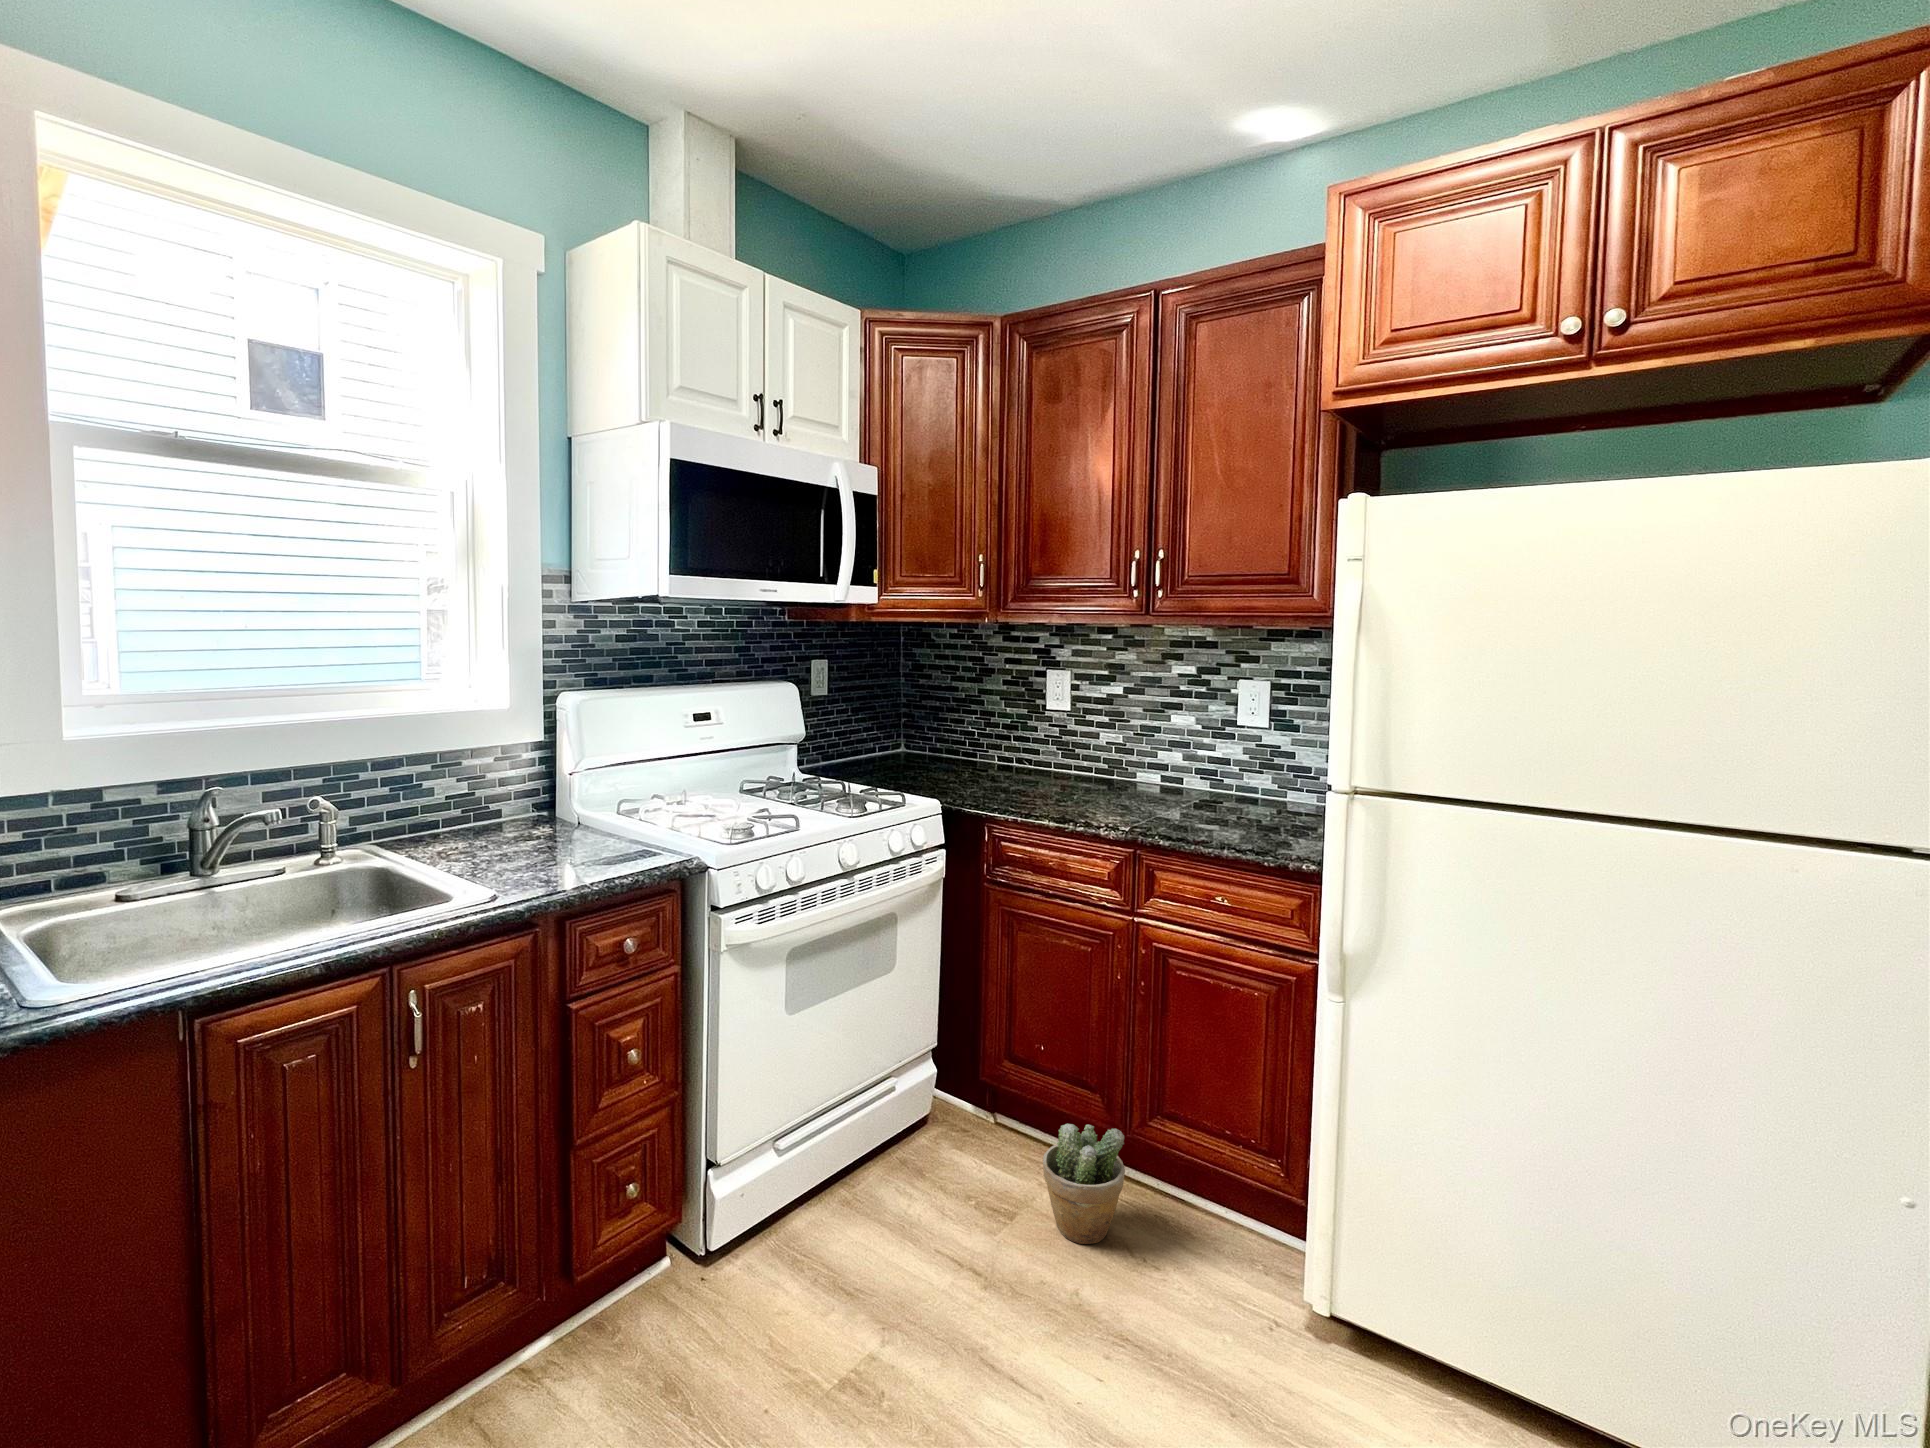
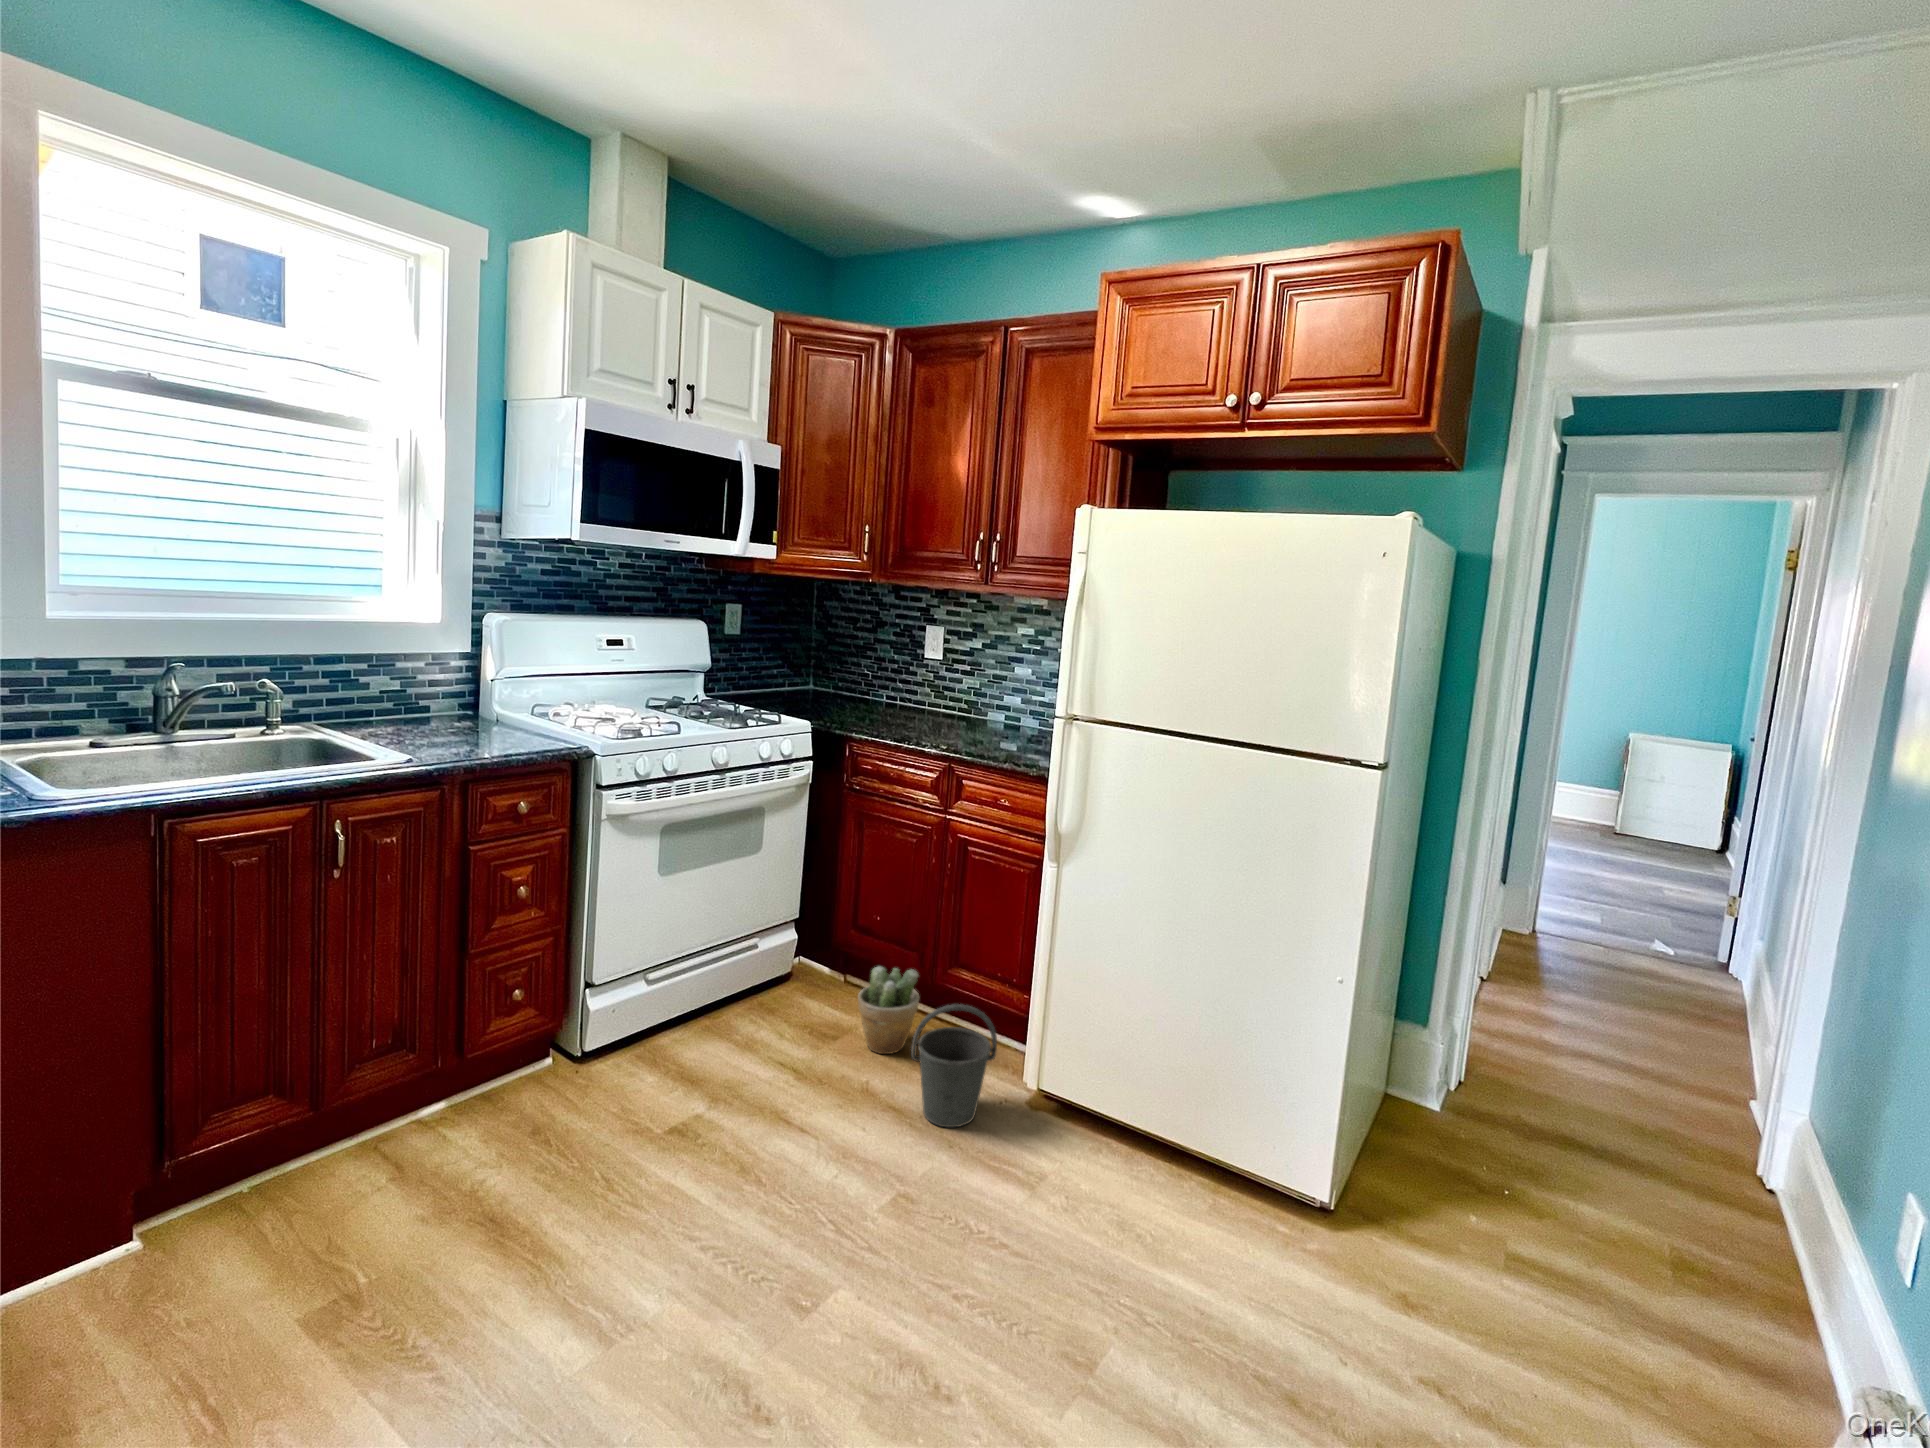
bucket: none [1154,1197,1272,1376] -> present [911,1004,997,1128]

